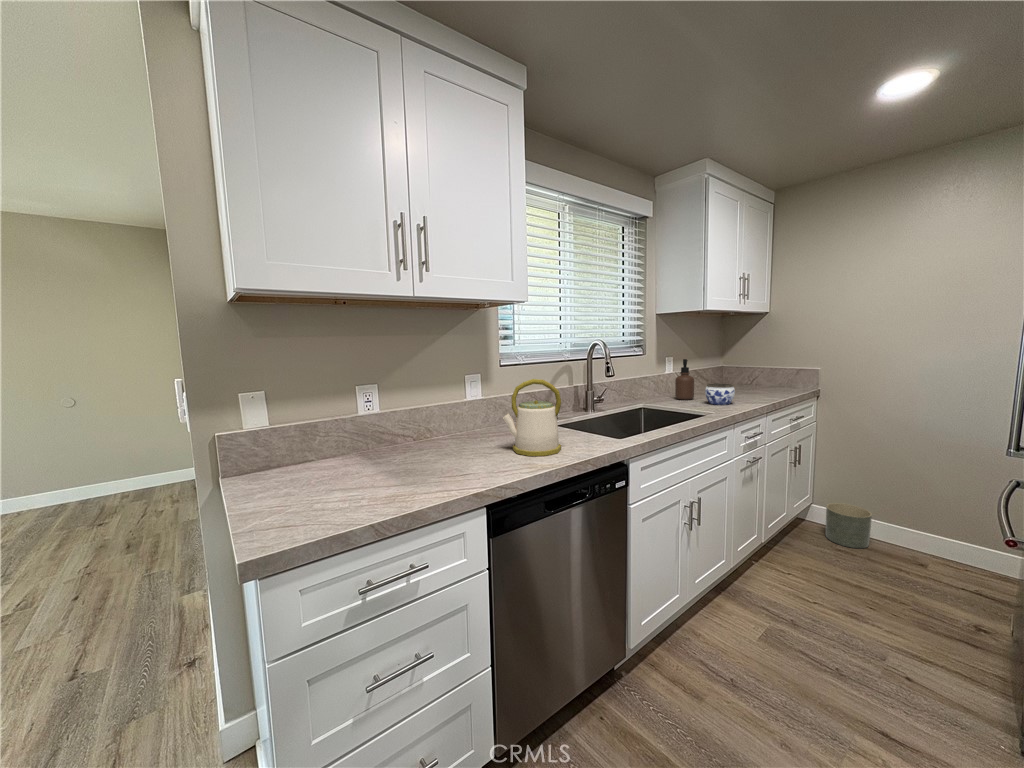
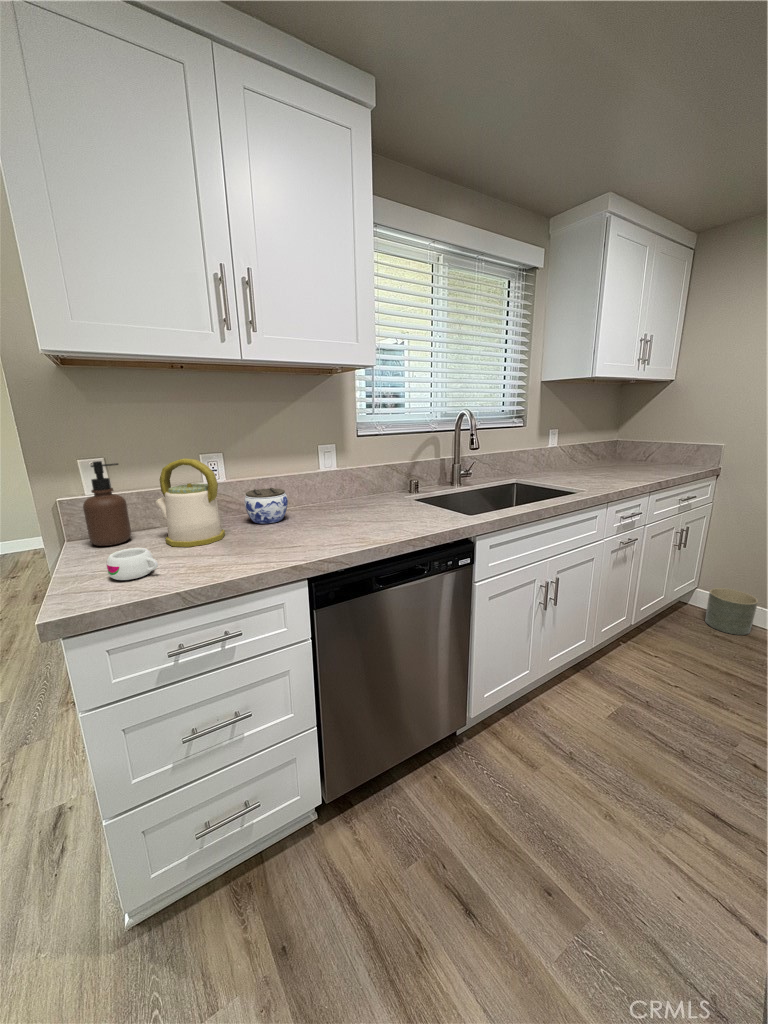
soap dispenser: present [675,359,694,400] -> present [83,461,131,546]
kettle: present [503,379,561,456] -> present [155,458,225,547]
jar: present [705,383,735,405] -> present [244,488,288,524]
mug: none [292,480,344,515] -> present [107,548,158,580]

